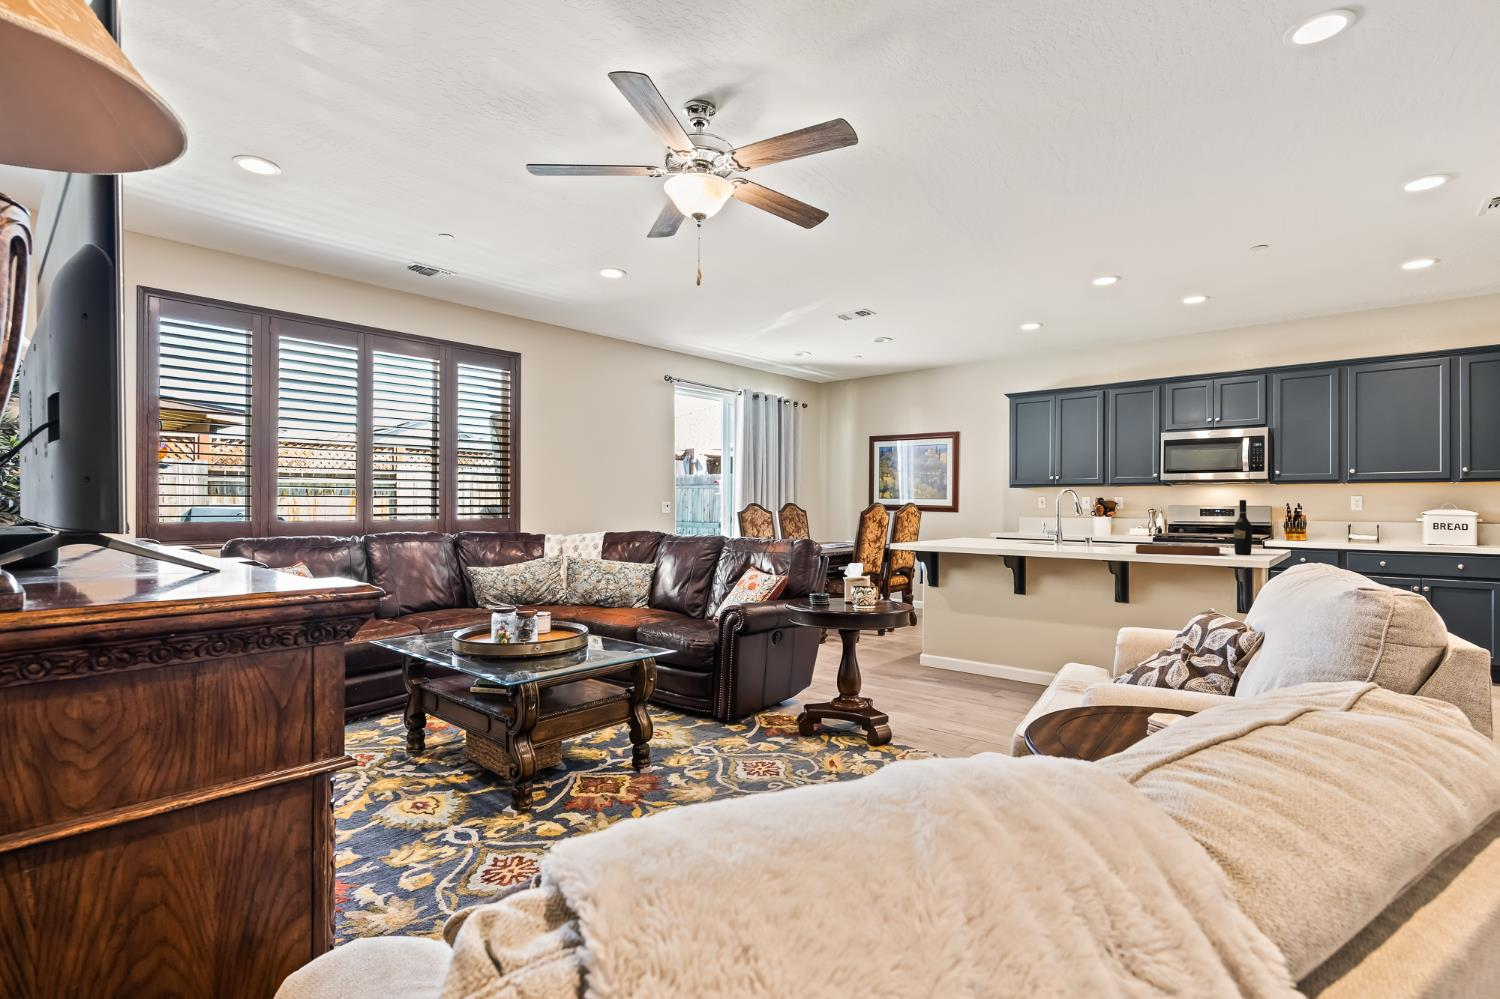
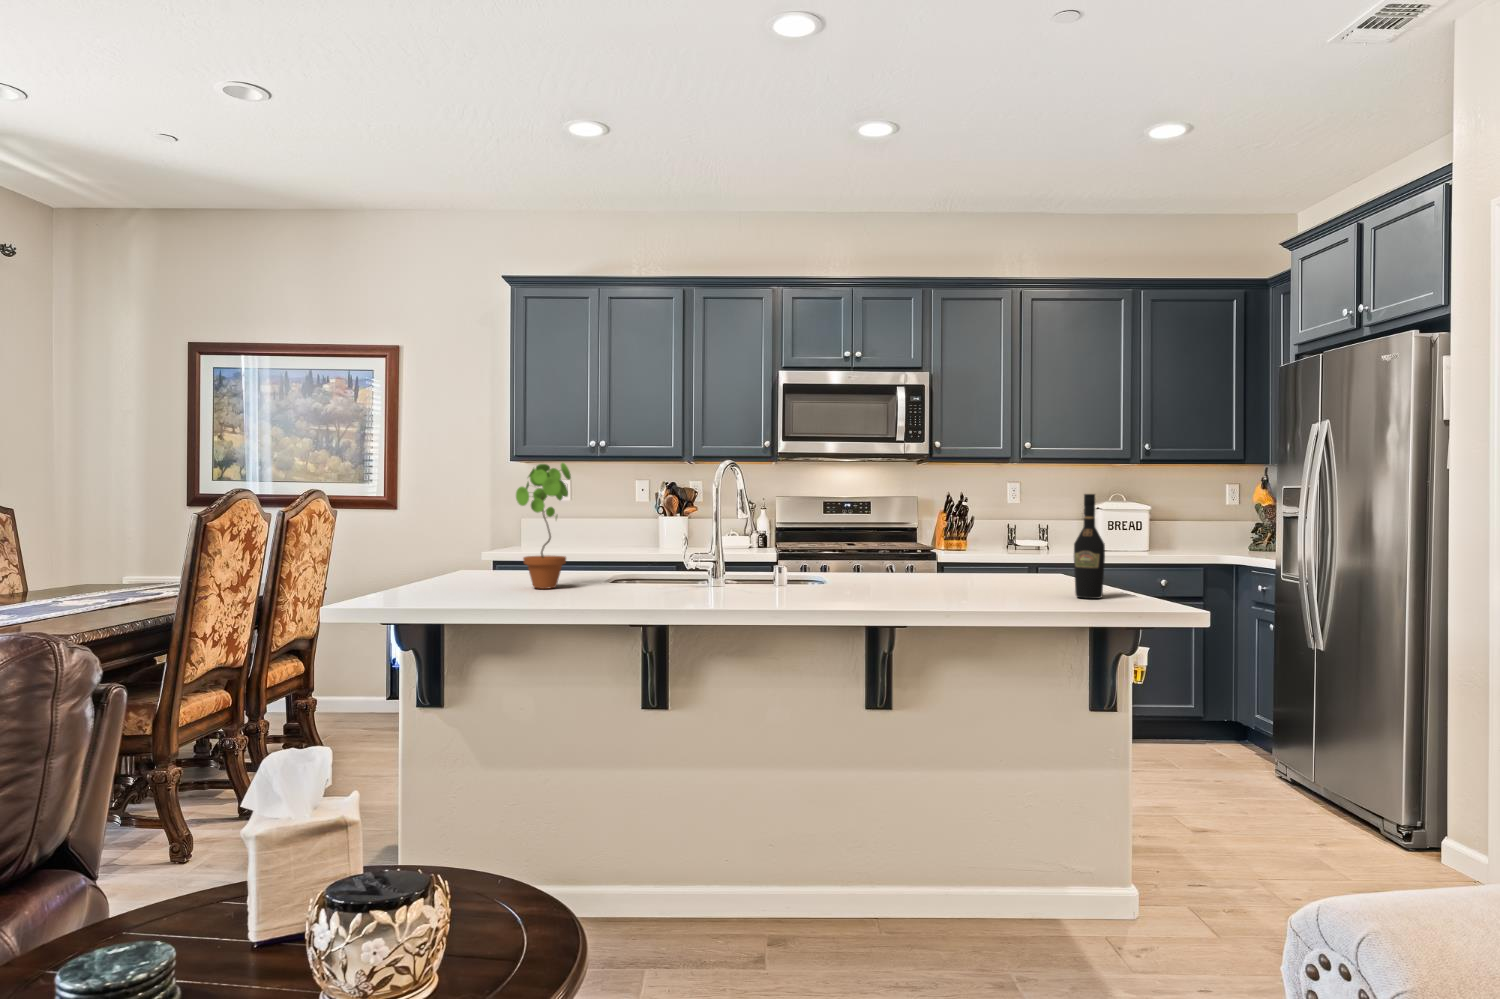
potted plant: none [968,488,993,543] -> present [516,463,571,589]
tray: present [1136,529,1220,556] -> none [916,552,1084,608]

